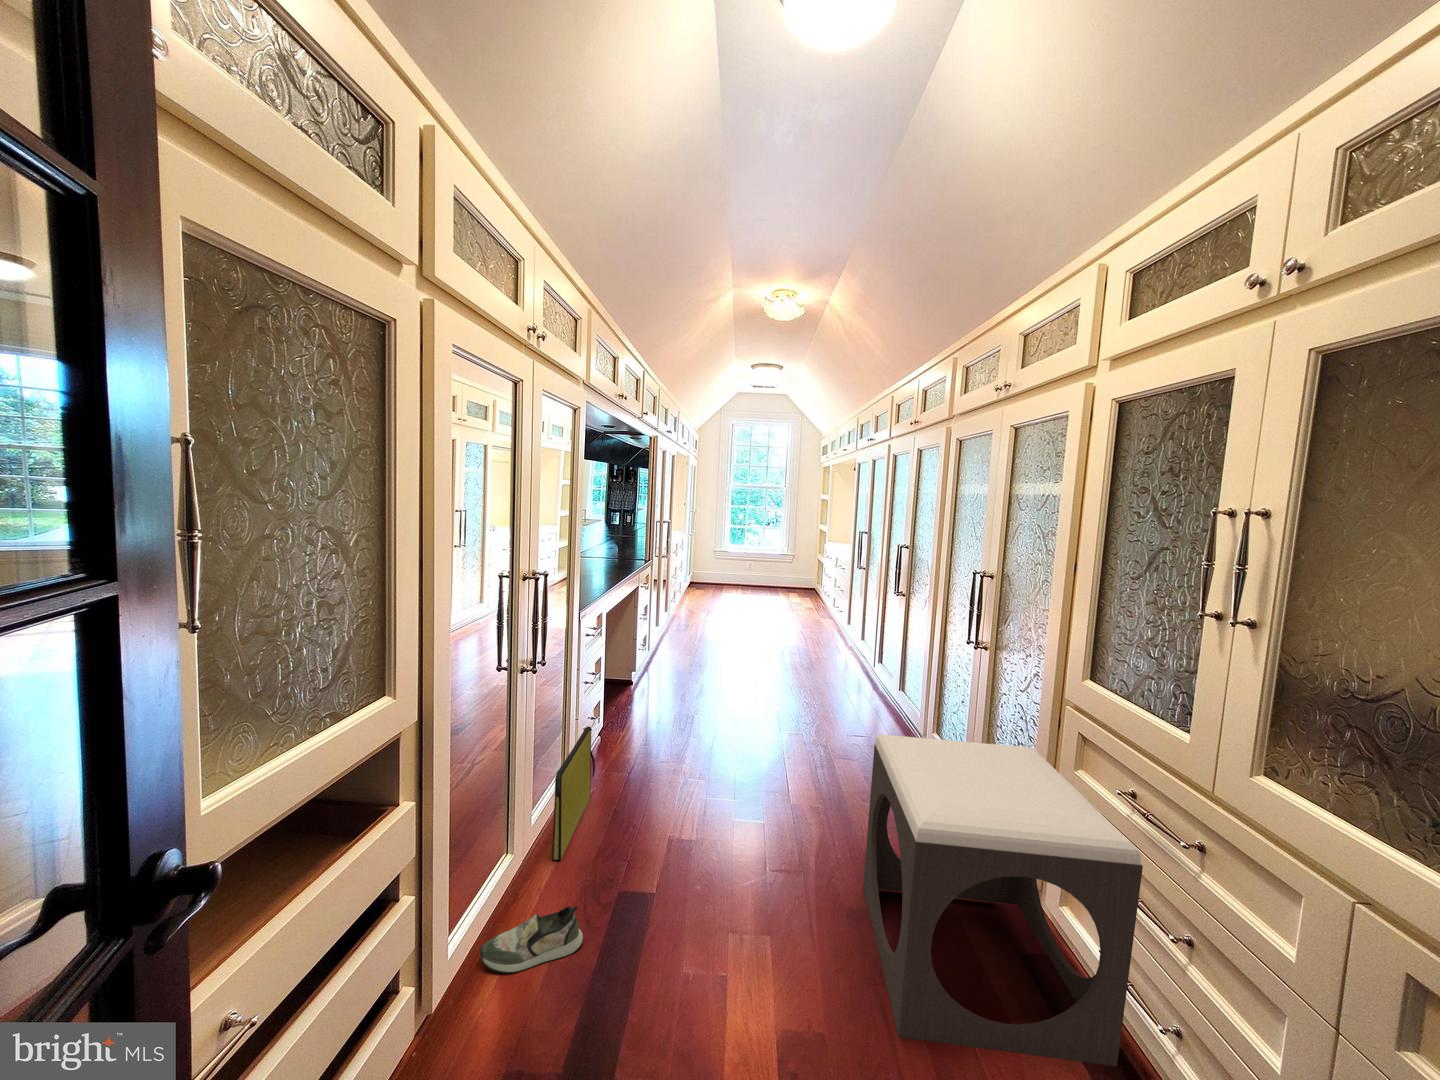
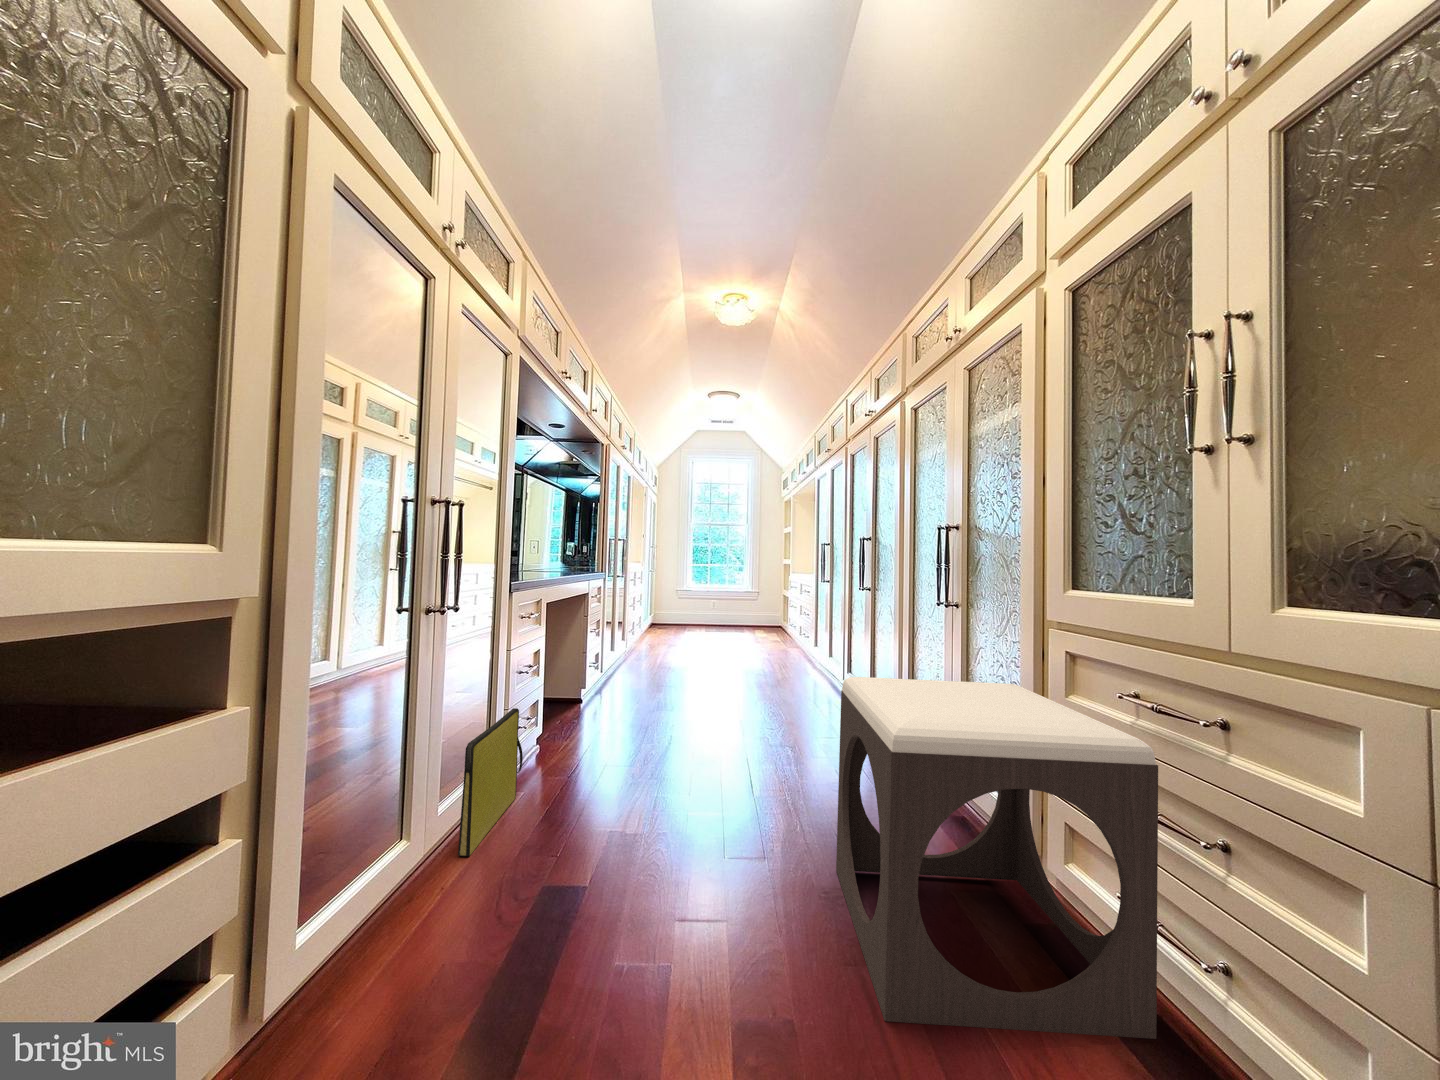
shoe: present [480,906,583,973] -> none [341,888,484,976]

